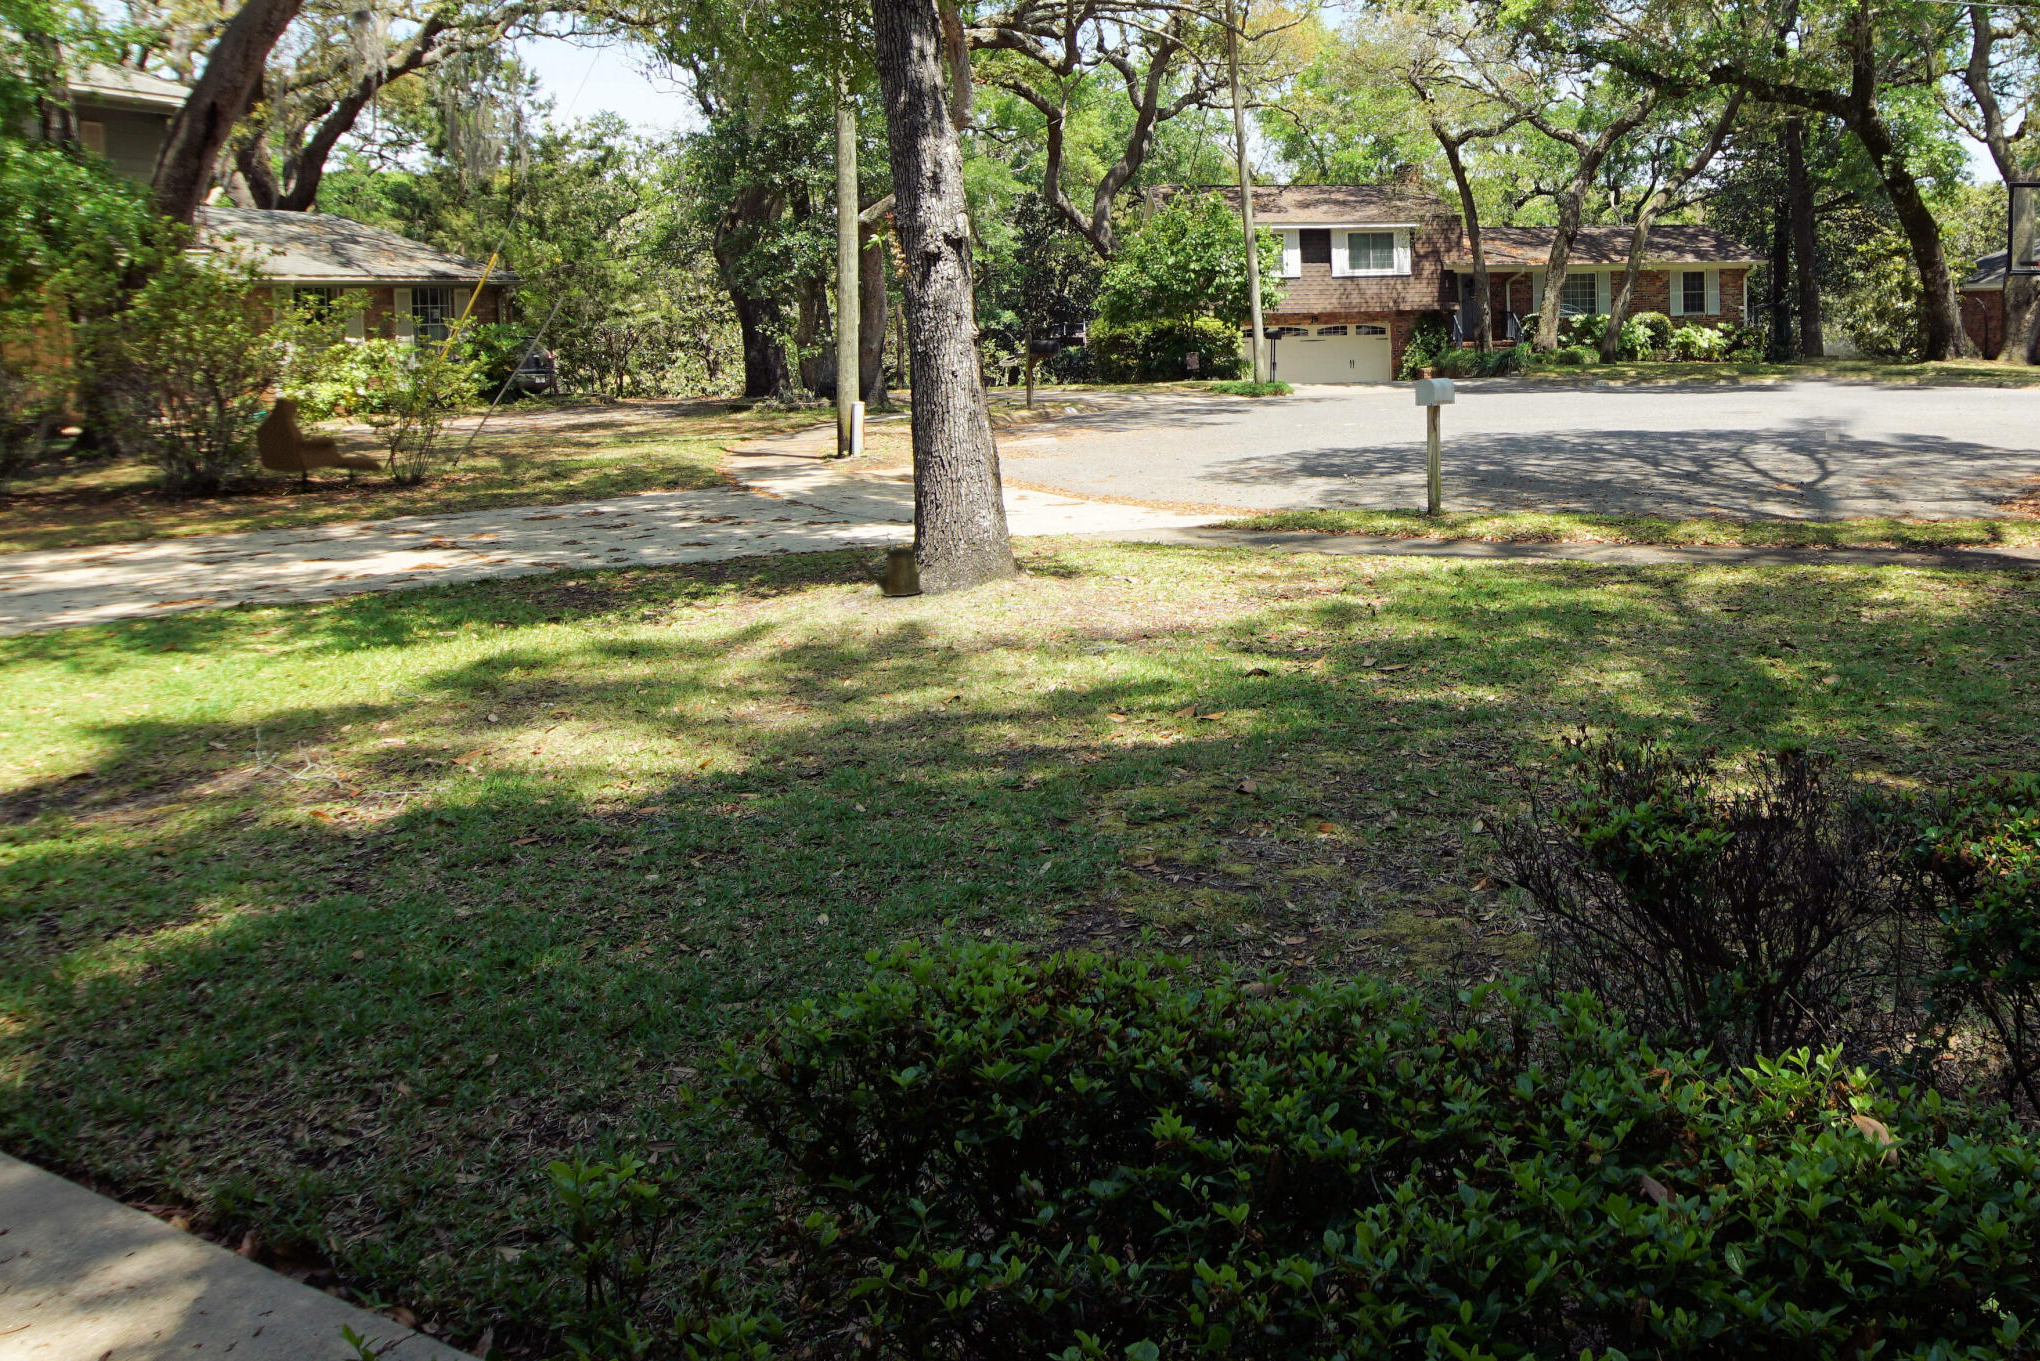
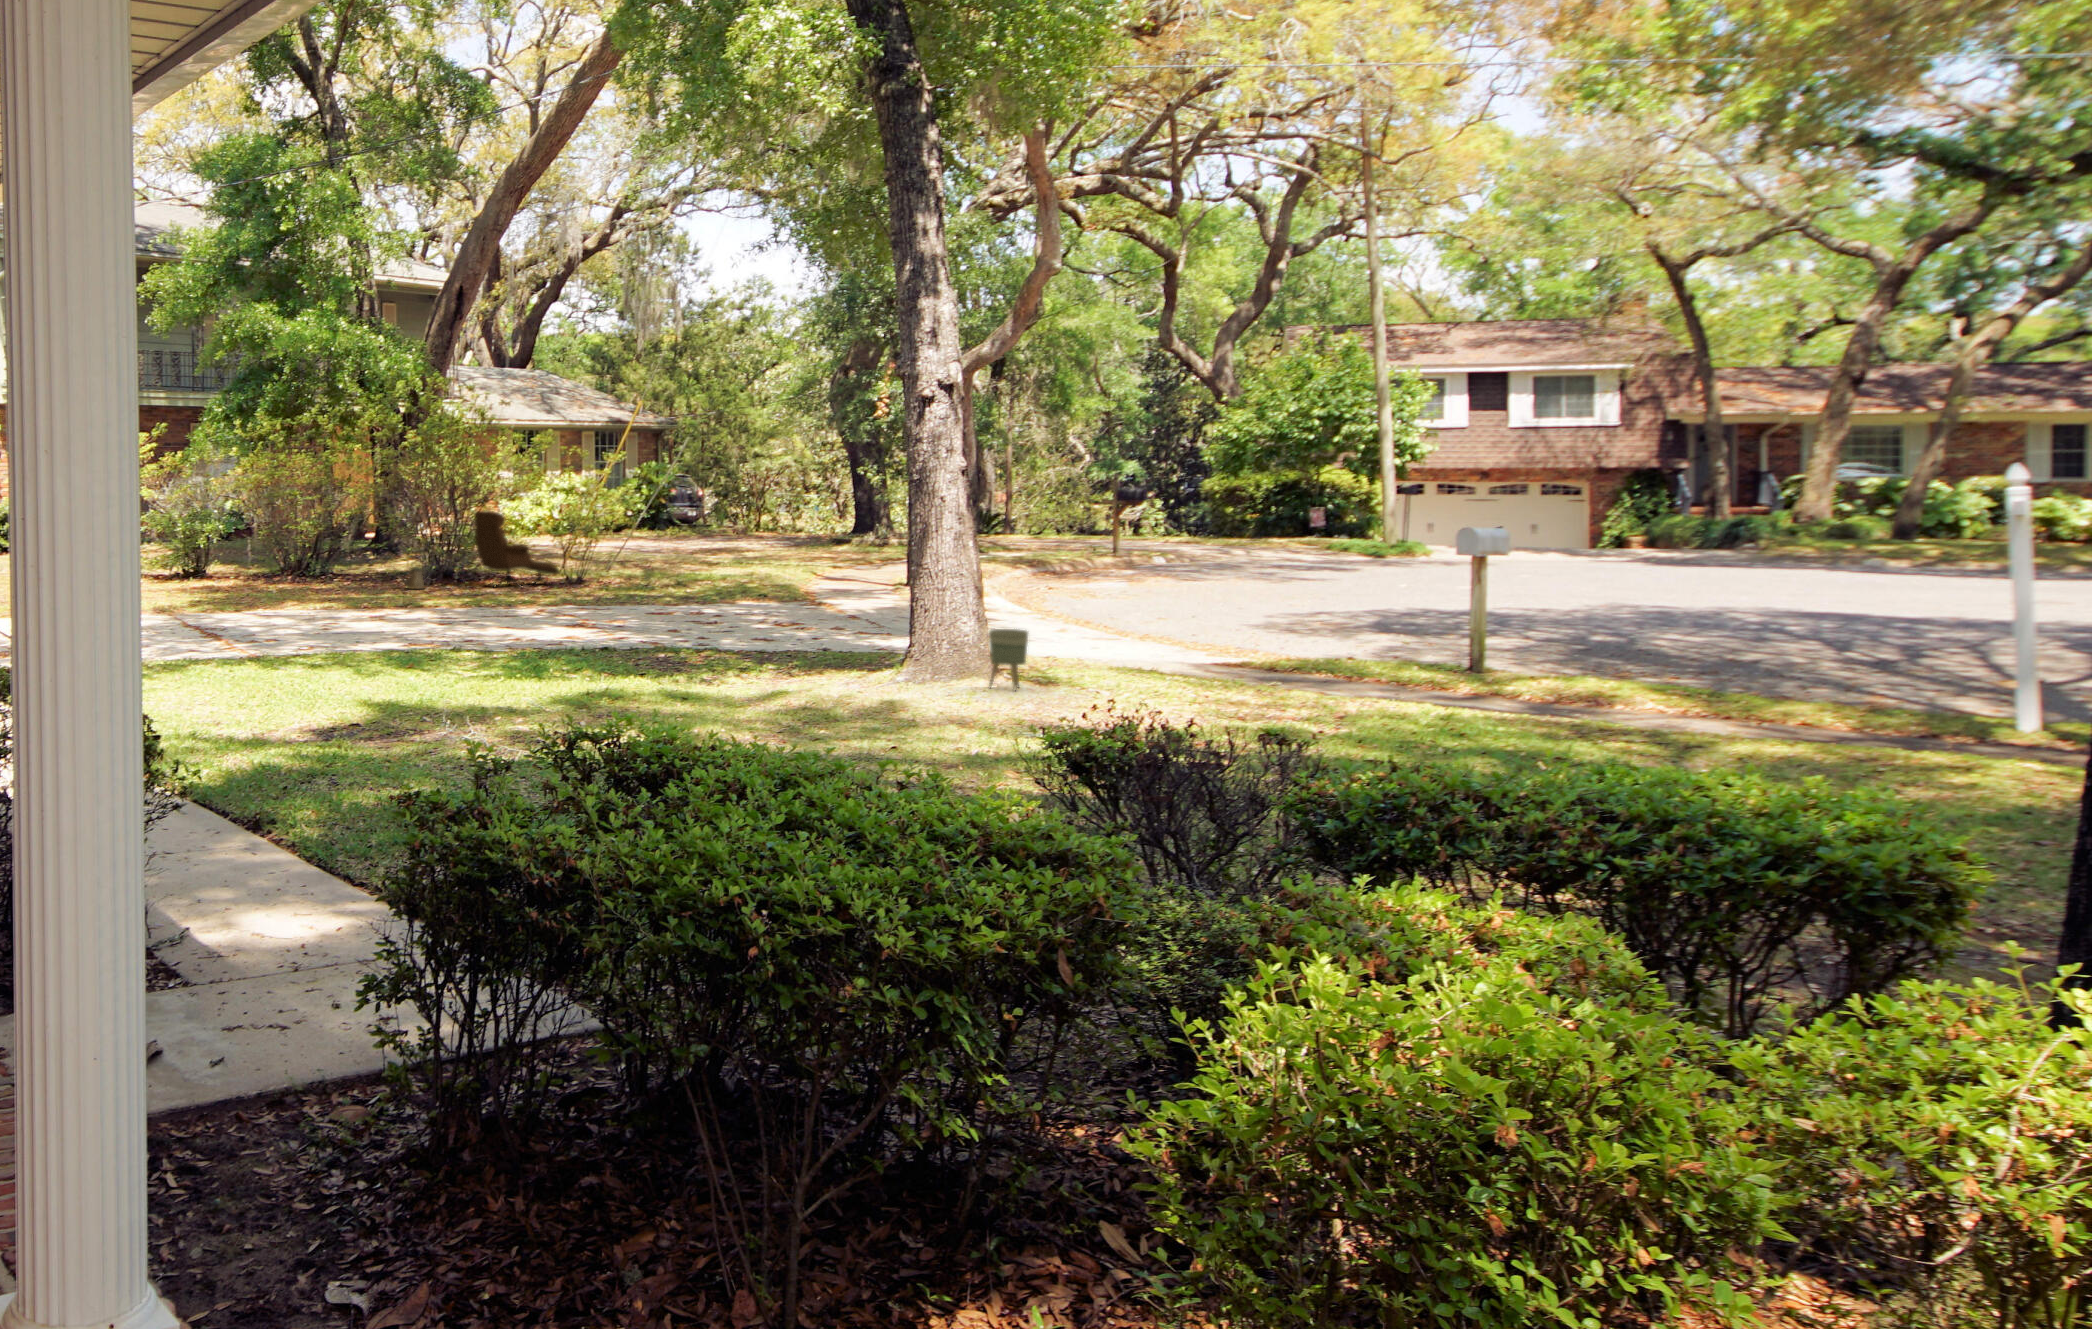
planter: none [1005,516,1050,586] -> present [989,629,1028,690]
watering can: present [846,548,931,597] -> present [395,568,424,589]

